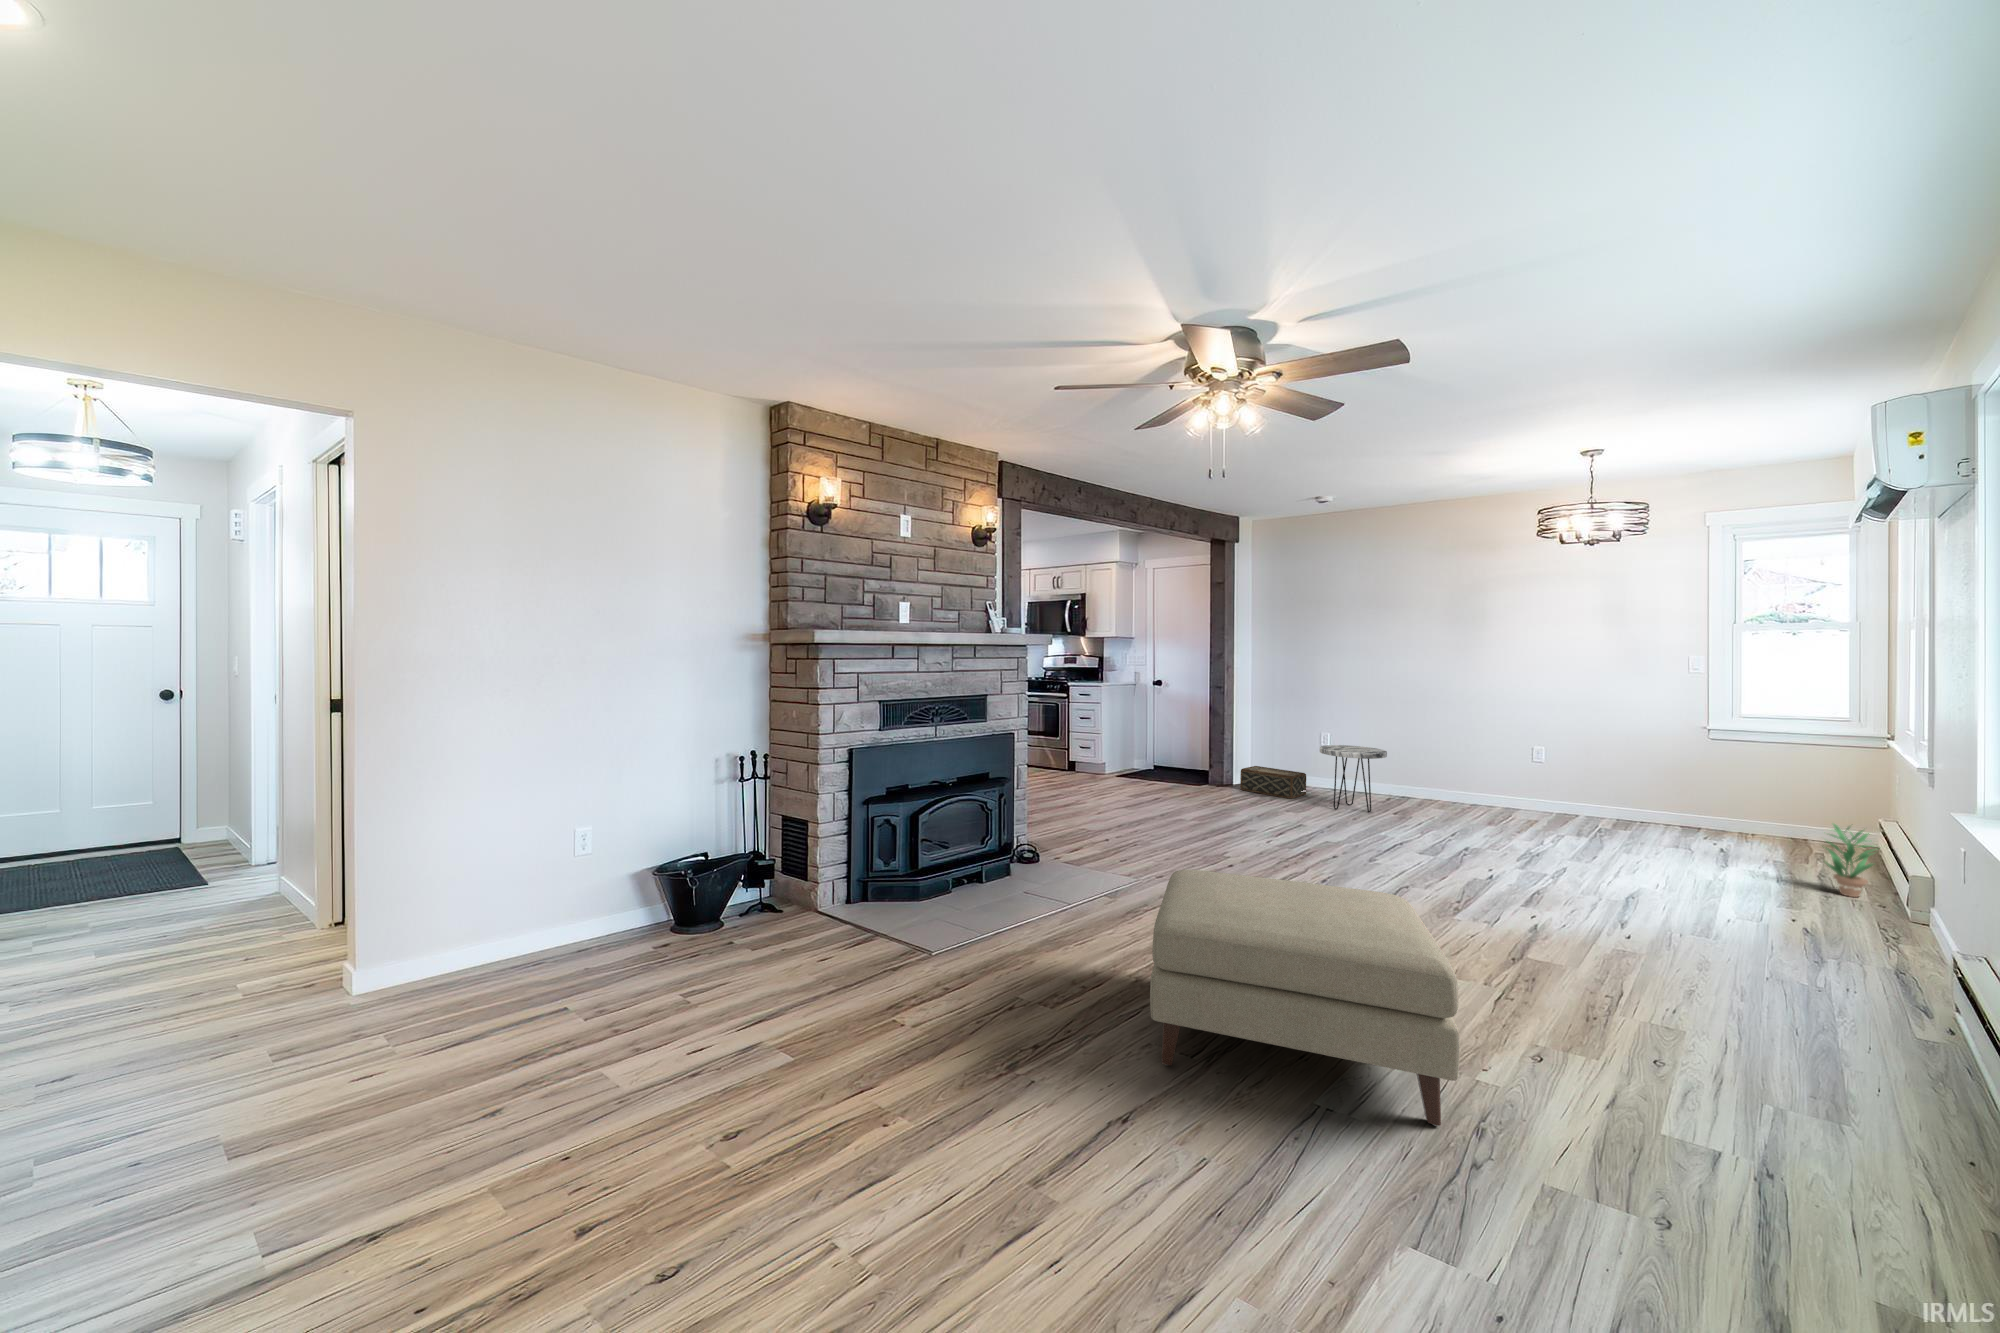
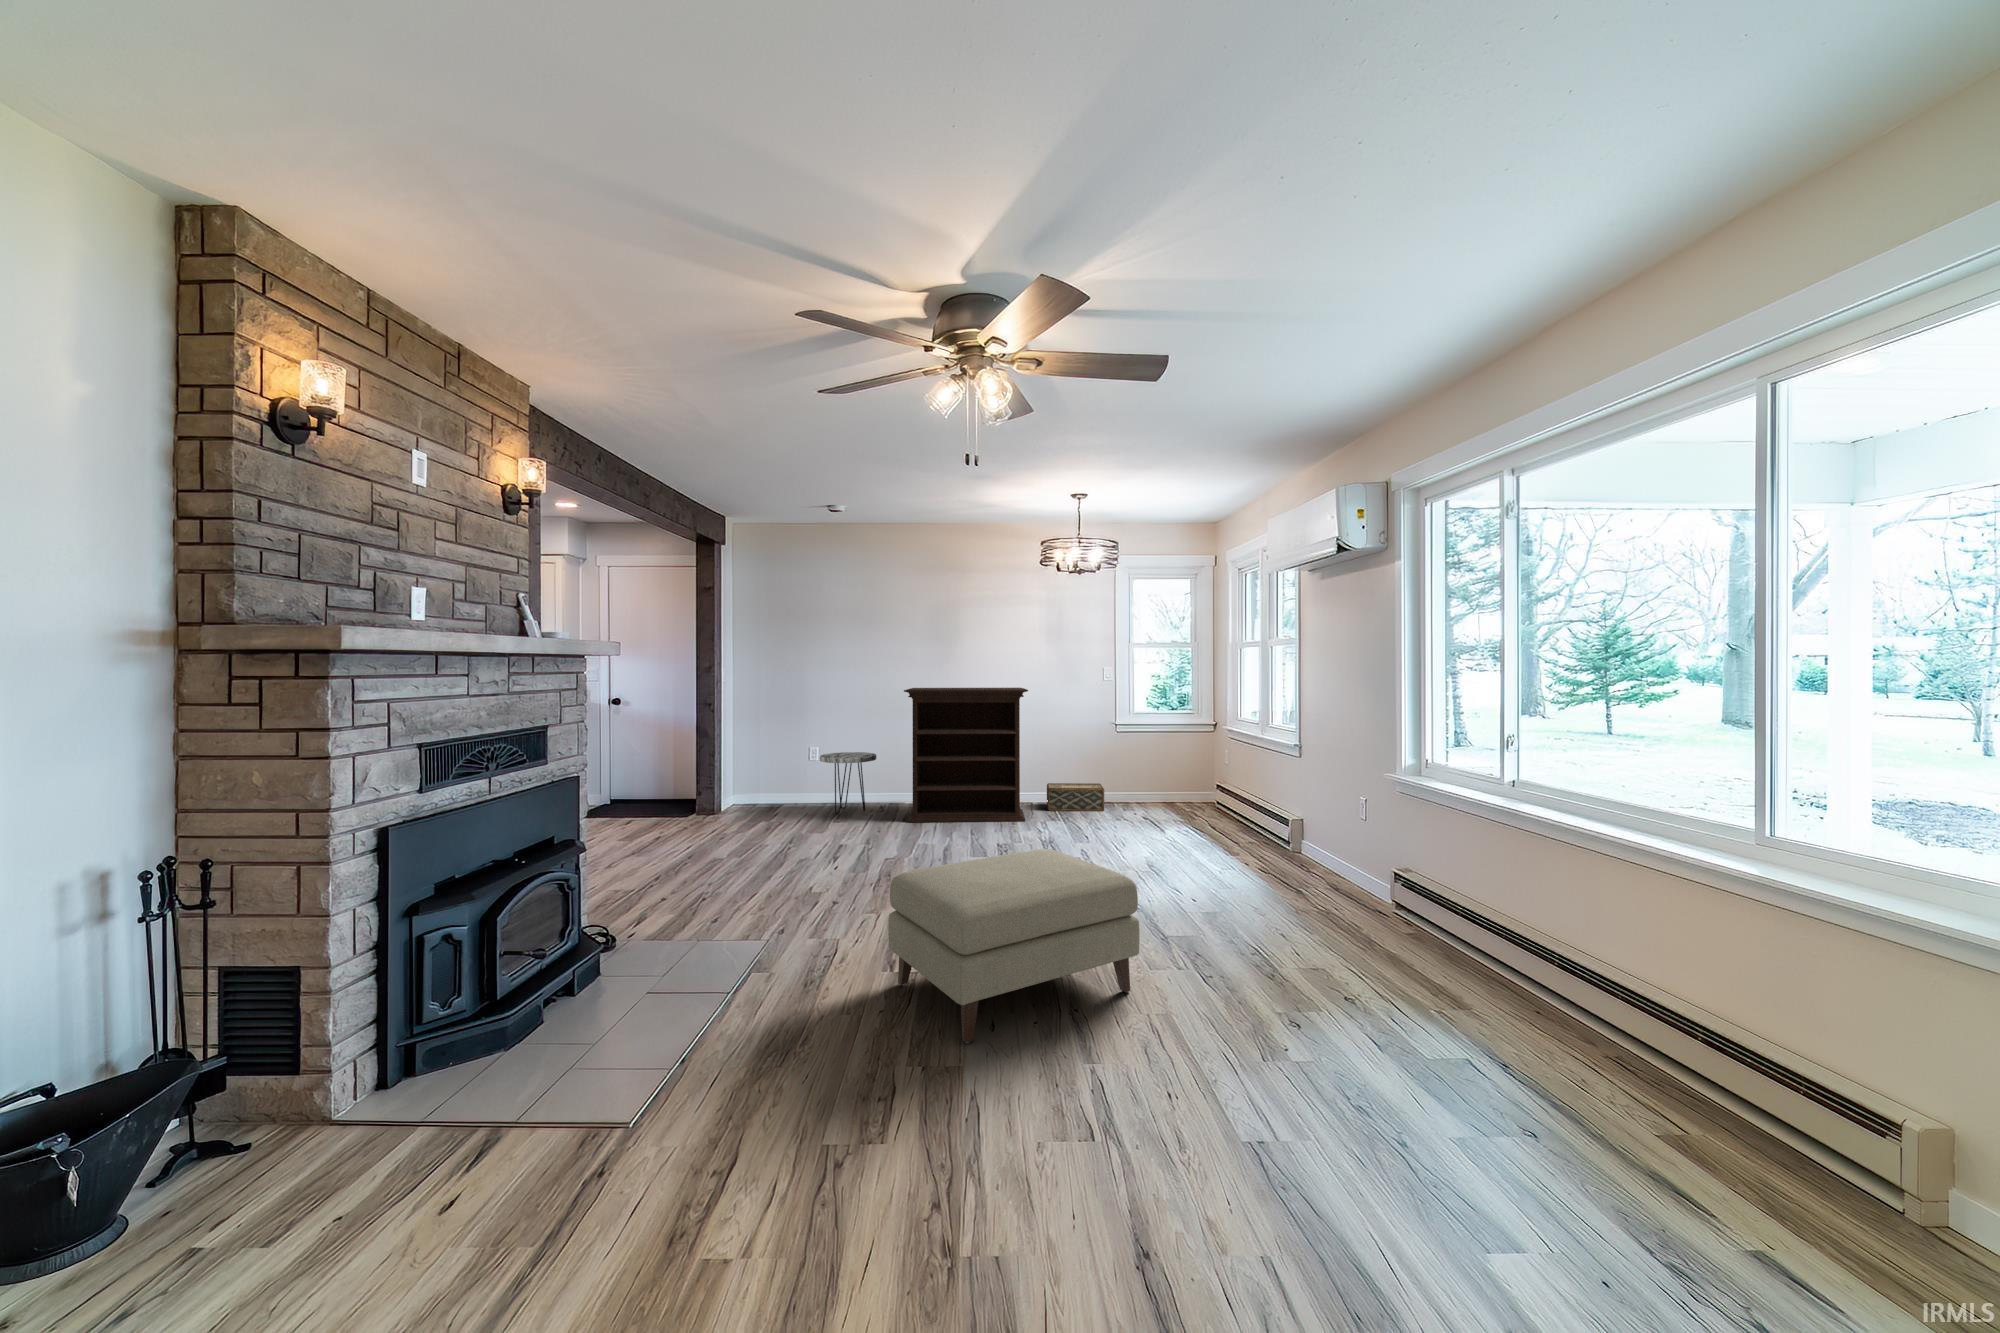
bookshelf: none [1403,680,1609,869] -> present [904,688,1028,822]
woven basket: present [1240,766,1306,799] -> present [1047,783,1104,811]
potted plant: present [1826,823,1875,897] -> none [1118,764,1141,807]

